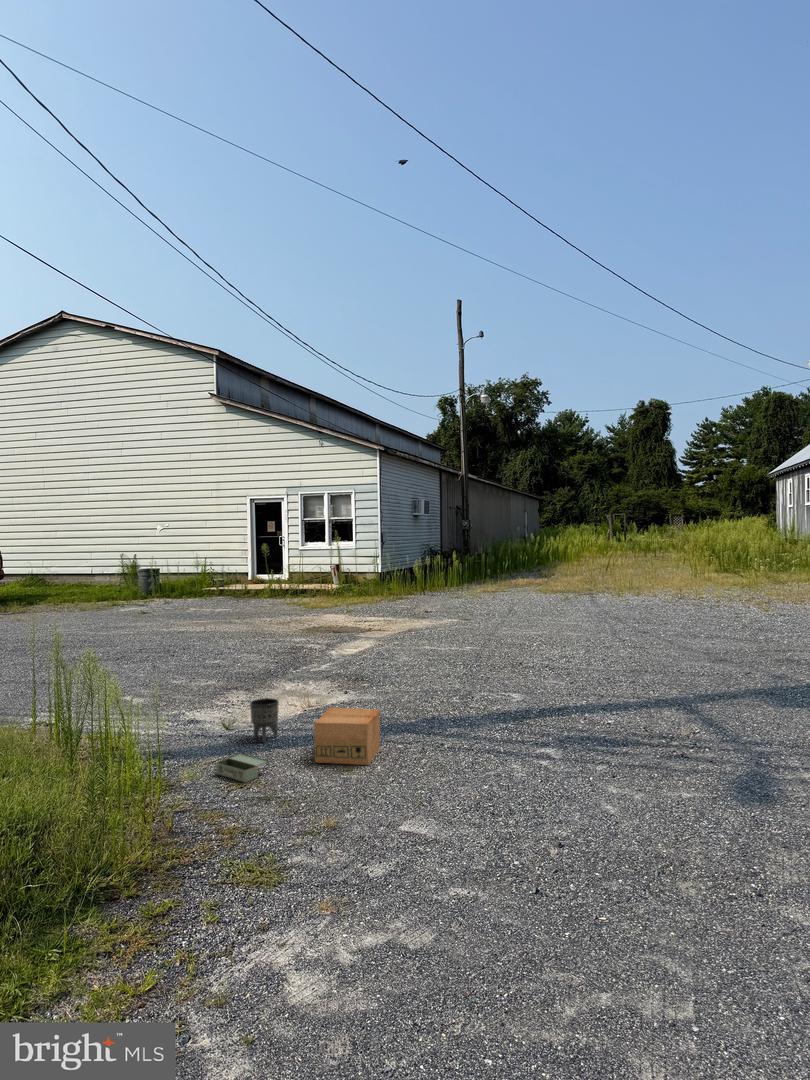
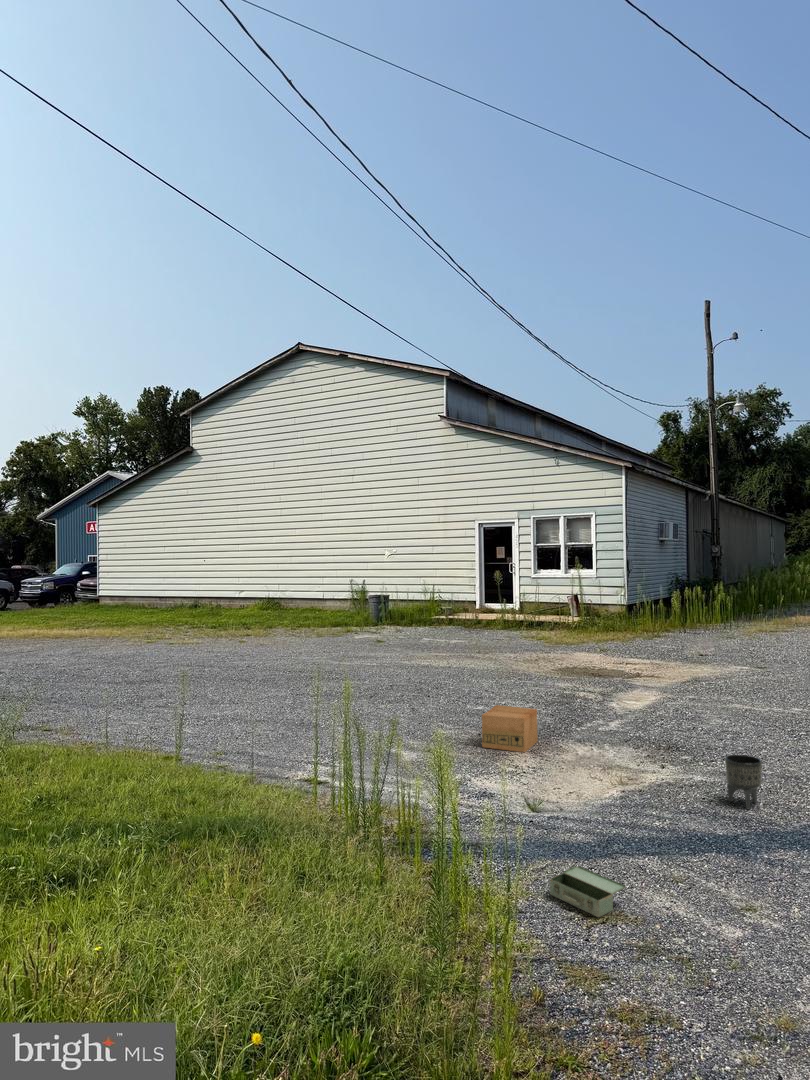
planter: present [250,698,279,743] -> present [725,755,762,809]
cardboard box: present [314,707,380,765] -> present [482,705,538,752]

